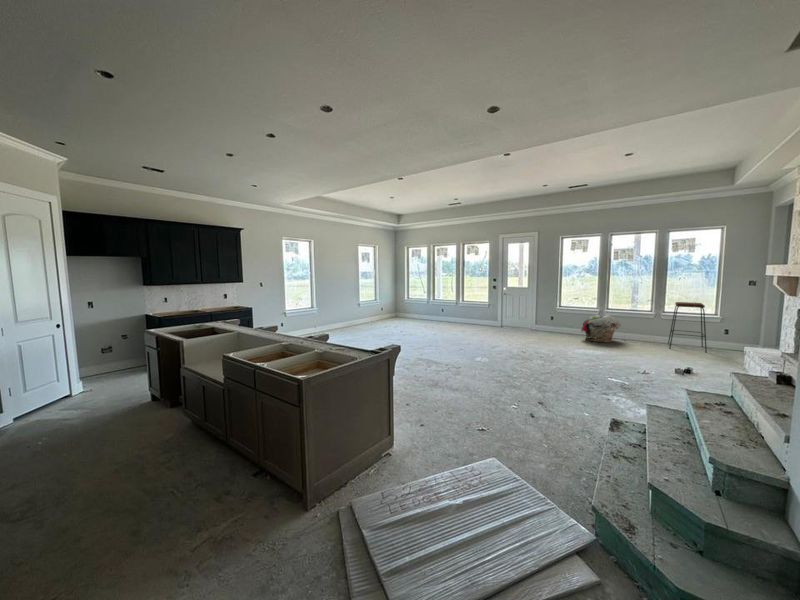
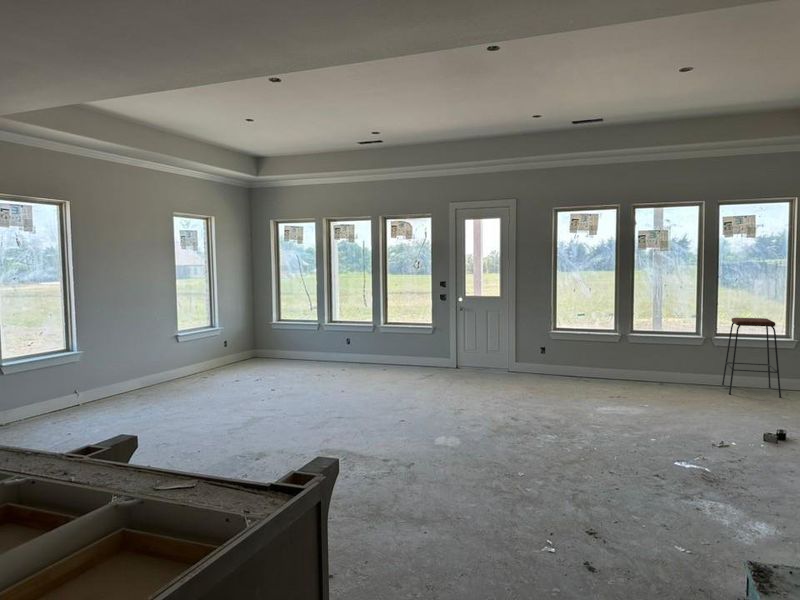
laundry basket: present [581,315,621,343] -> none [595,342,655,390]

